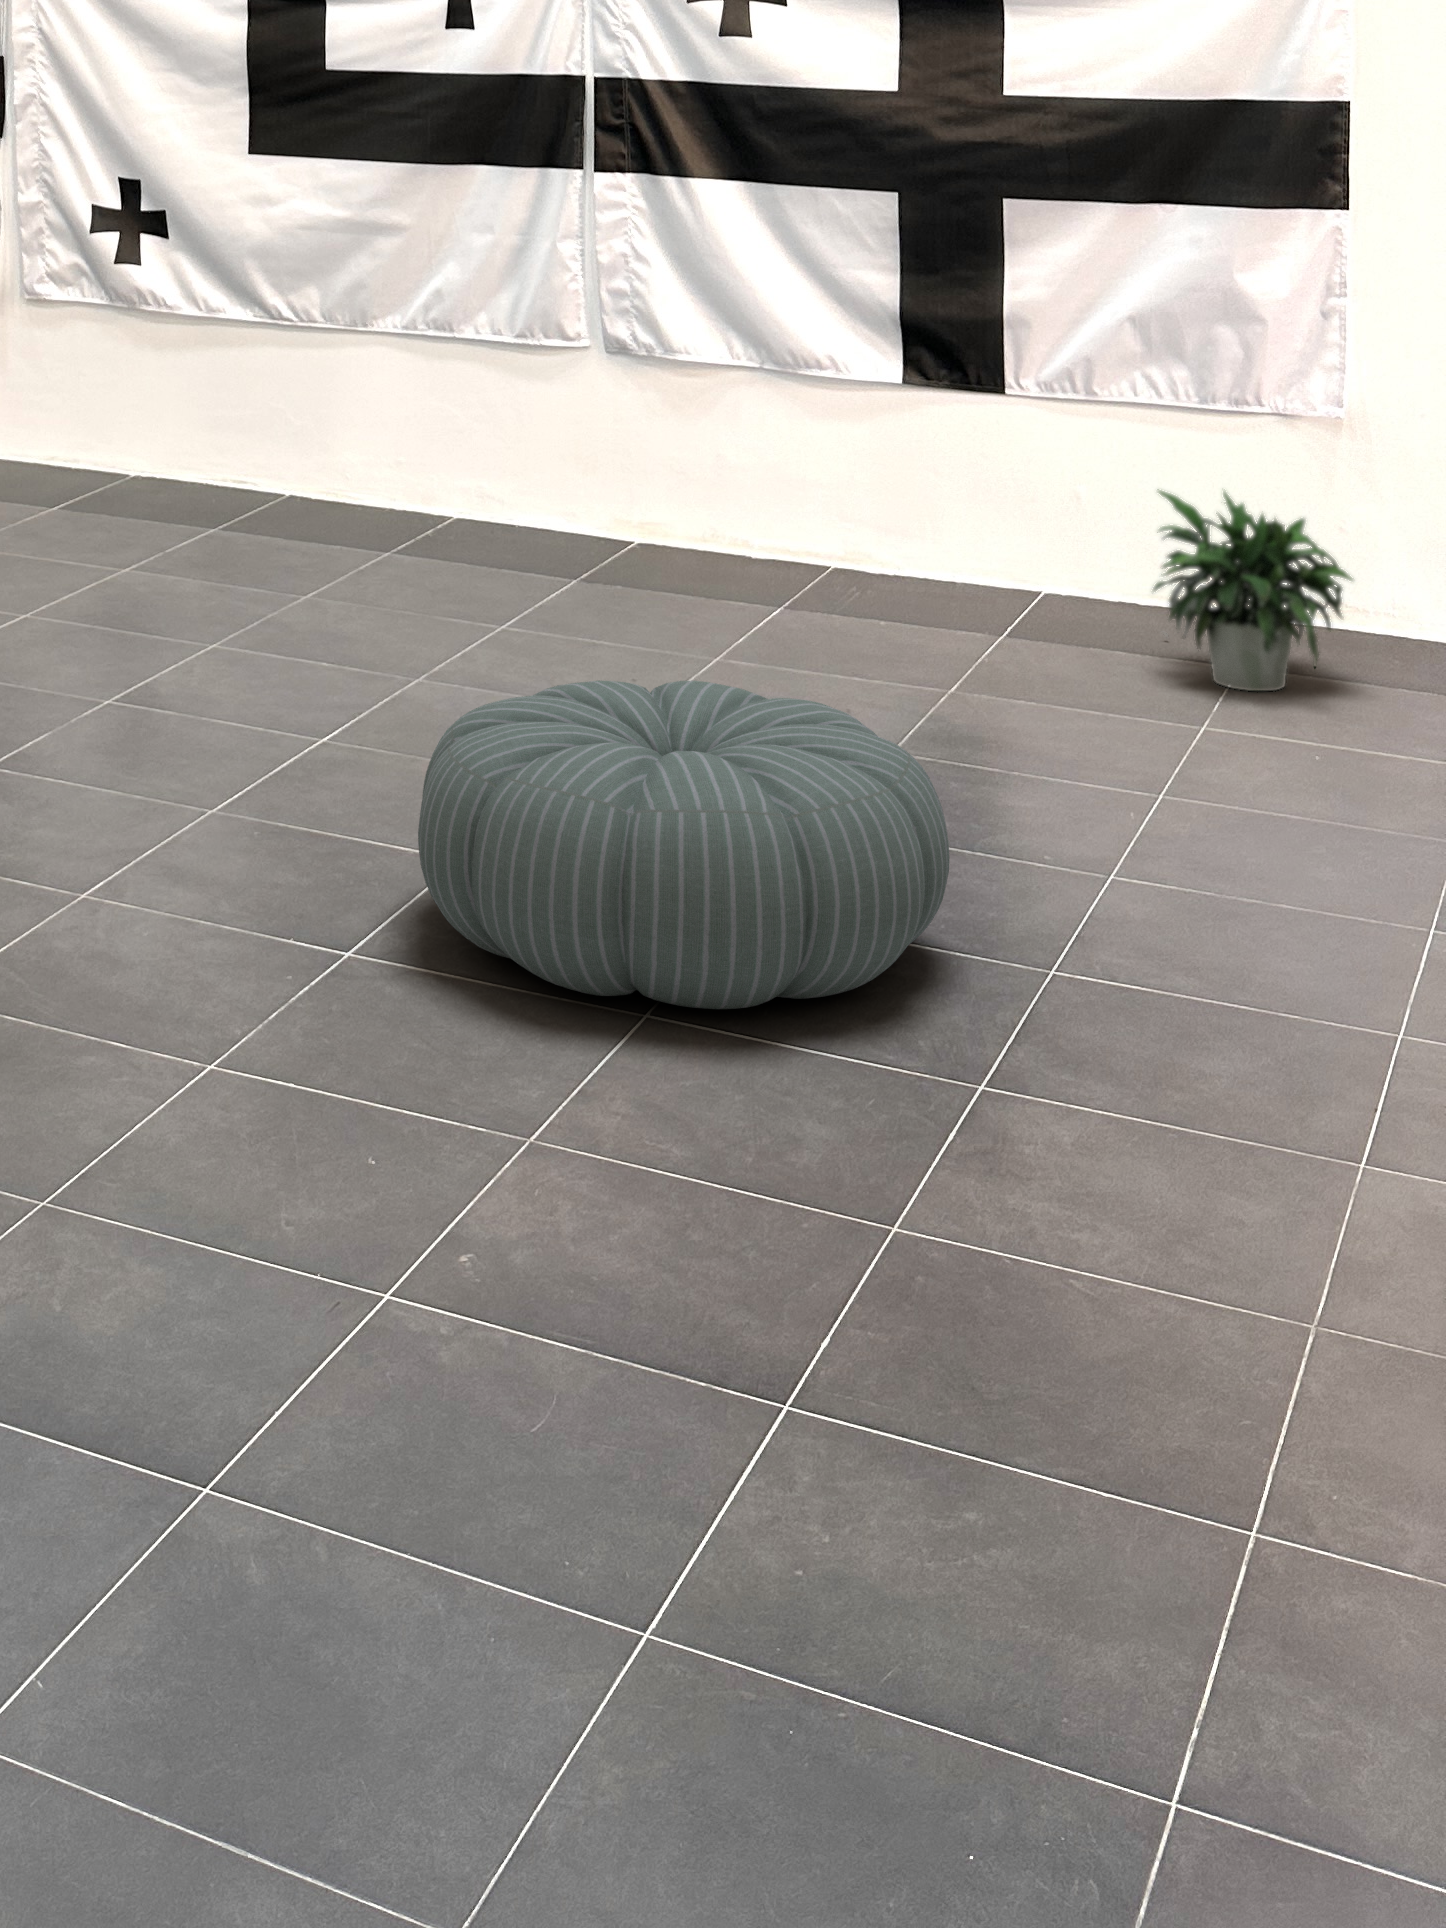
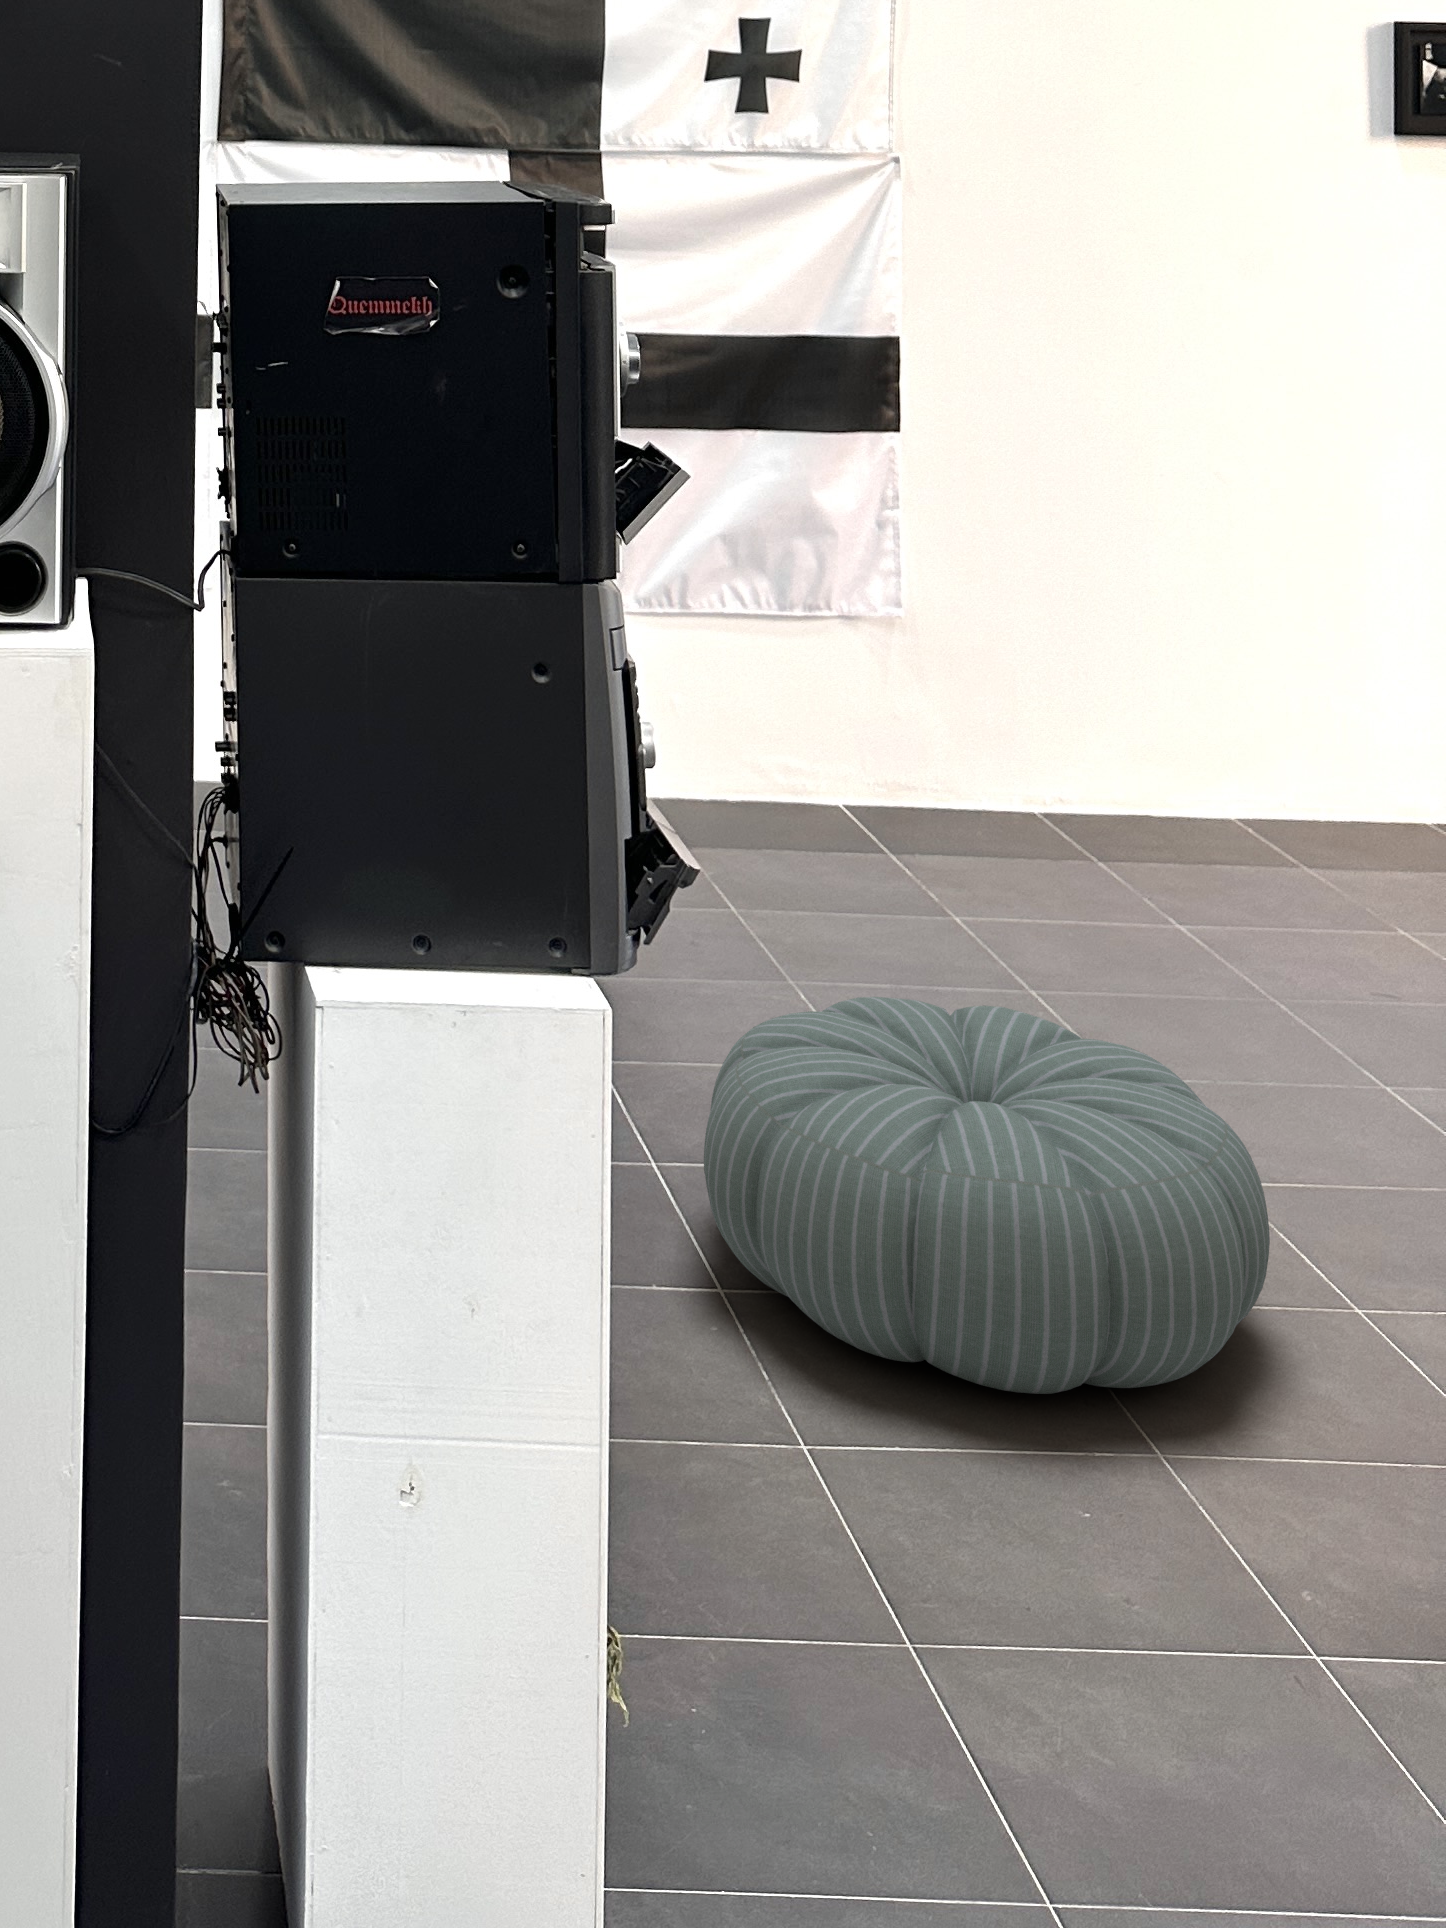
potted plant: present [1153,489,1352,691] -> none [742,680,968,868]

